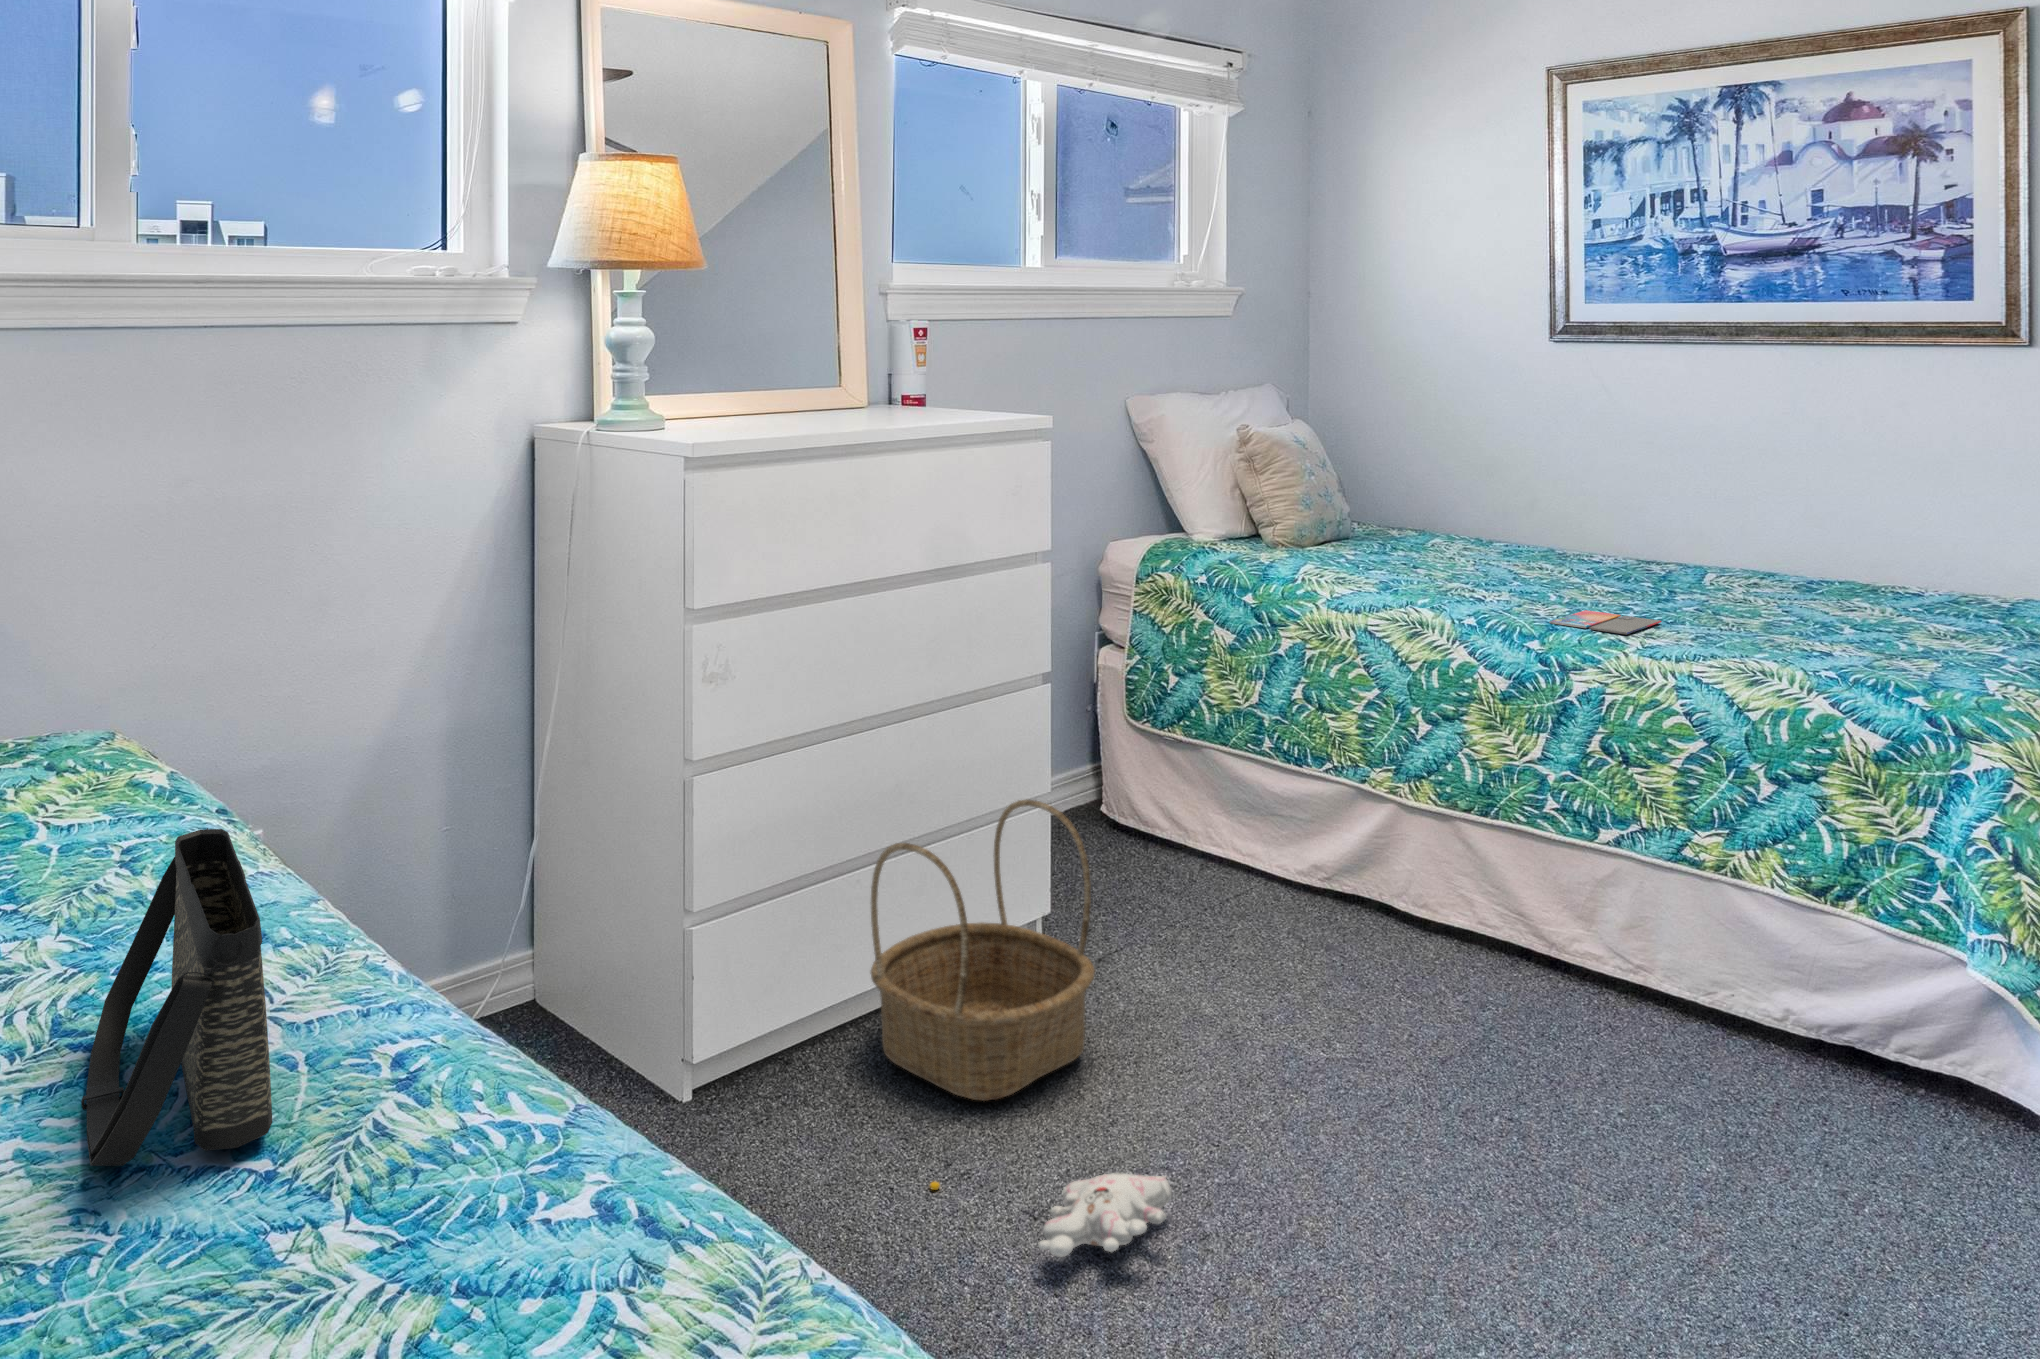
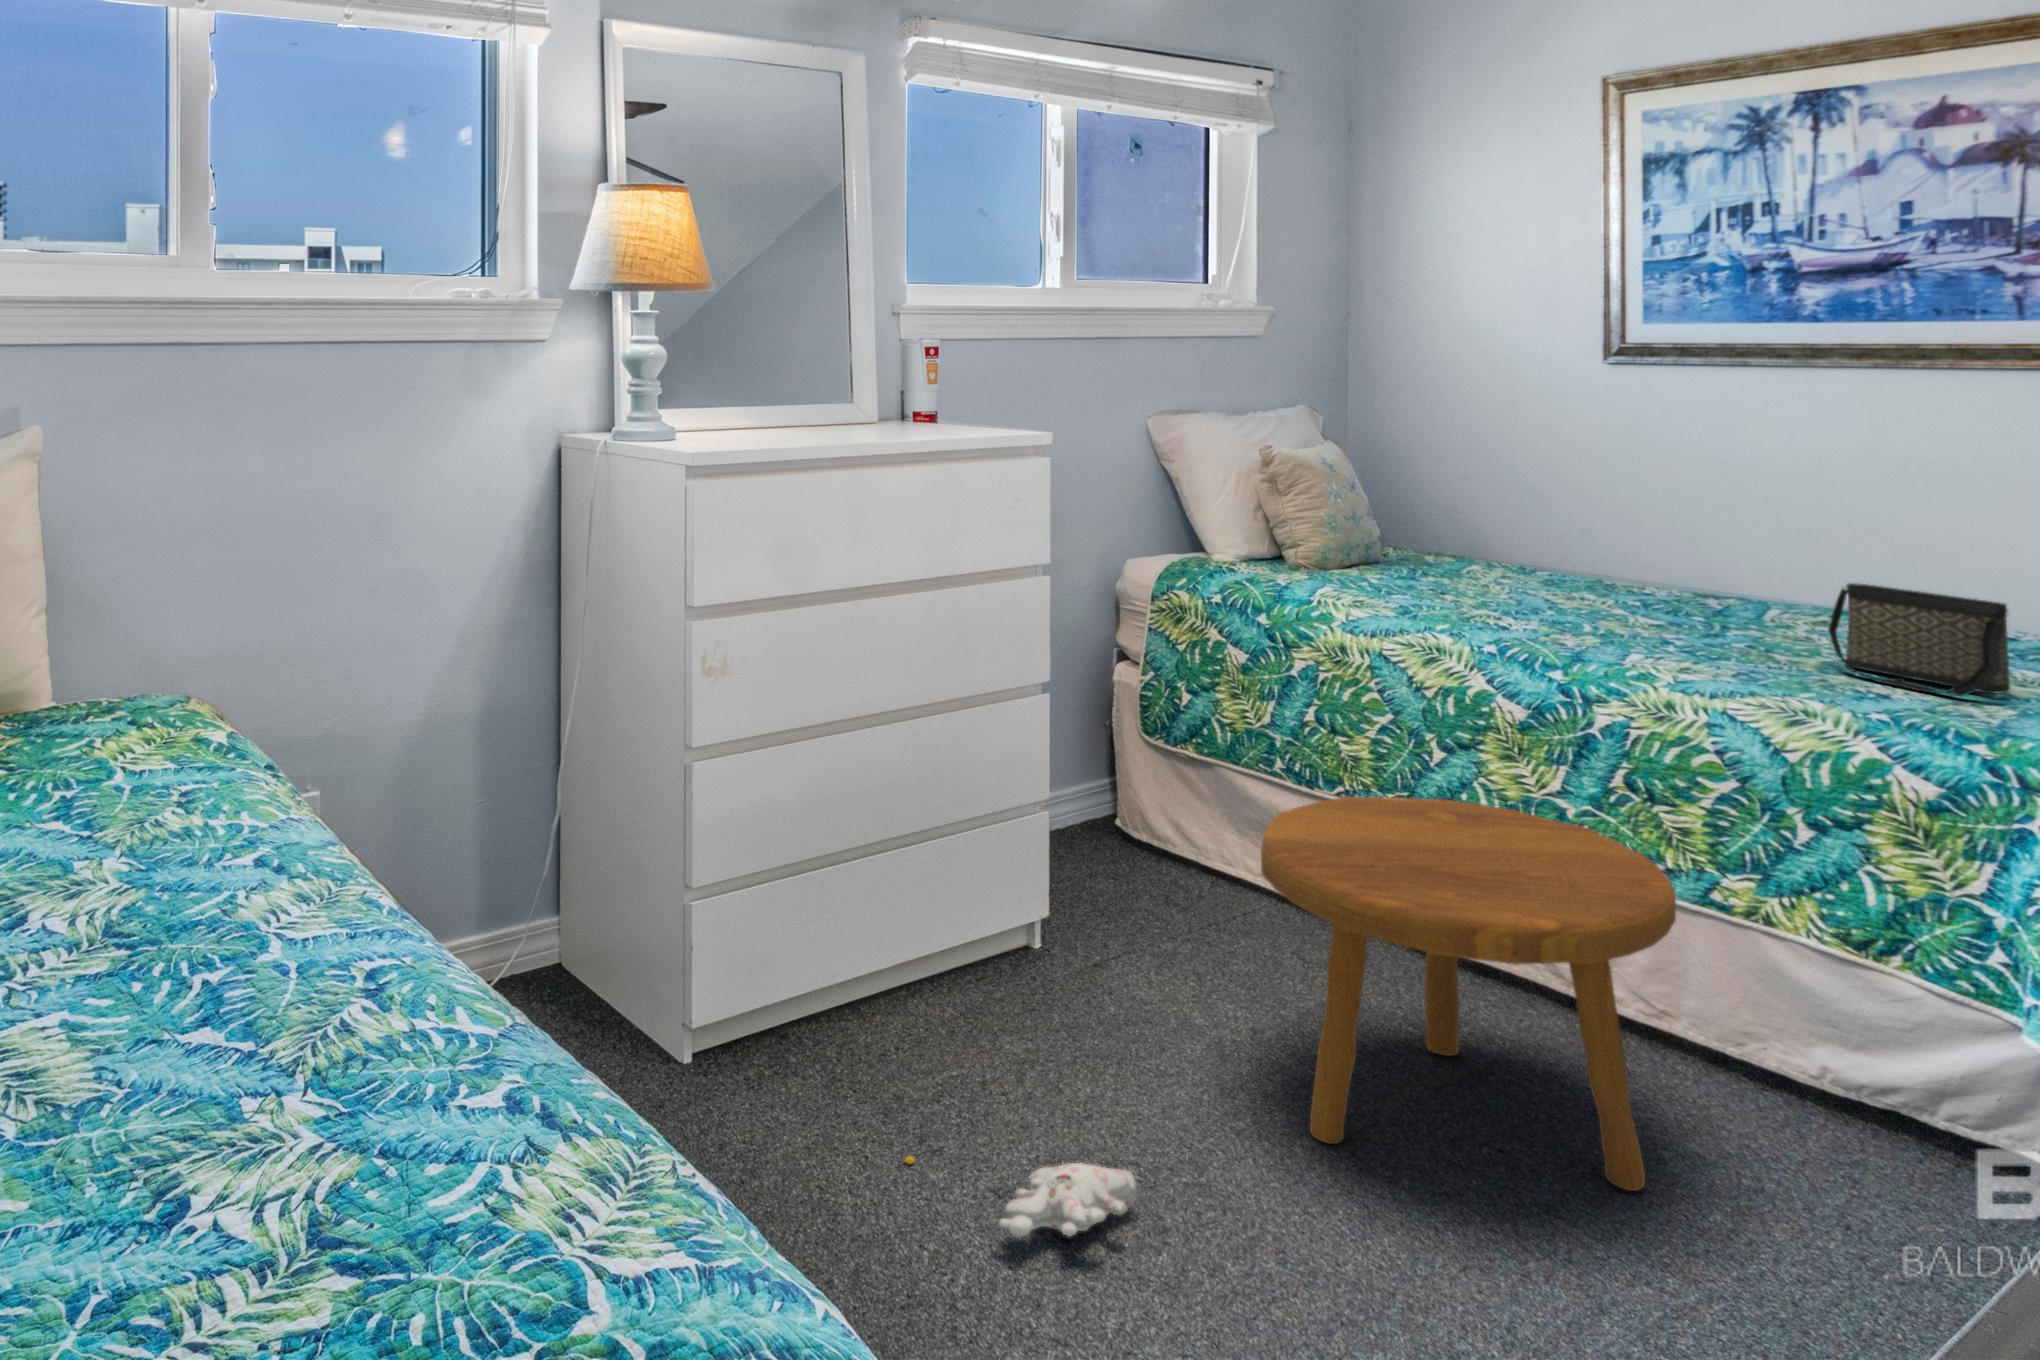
smartphone: present [1550,610,1661,634] -> none [1575,641,1701,666]
footstool: none [1276,774,1668,1147] -> present [1261,796,1676,1191]
basket: present [871,799,1095,1100] -> none [863,802,1079,1087]
handbag: present [82,828,272,1166] -> present [1828,583,2010,696]

